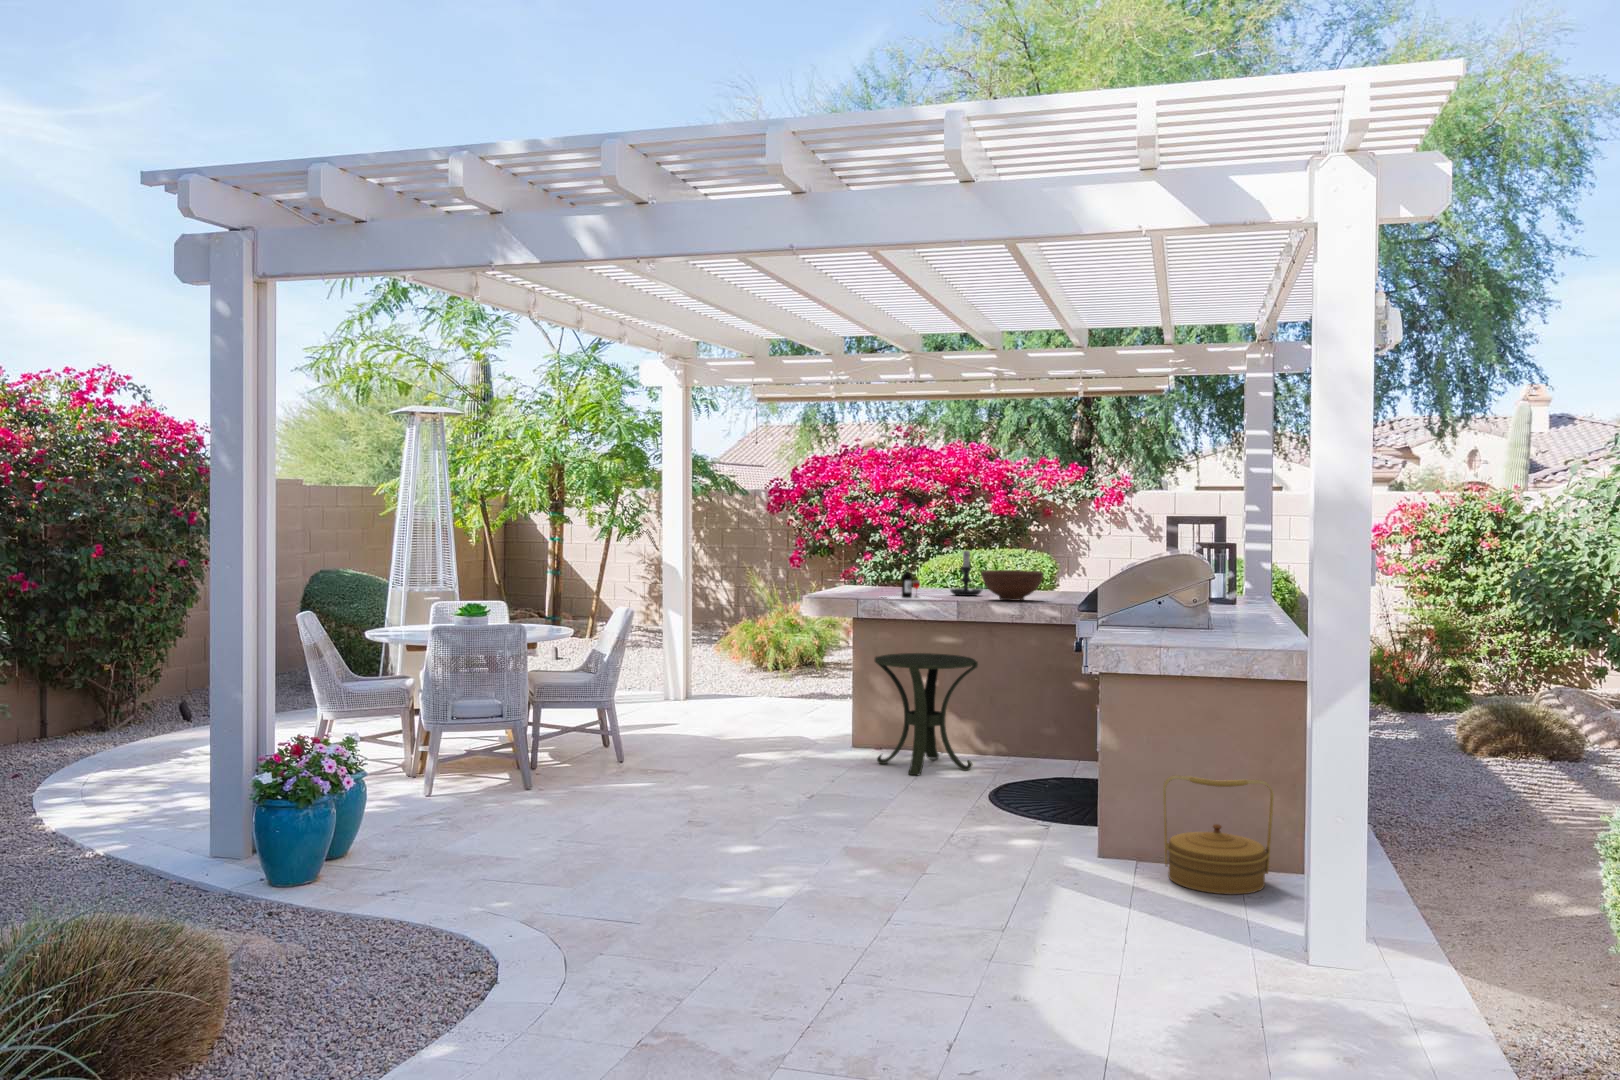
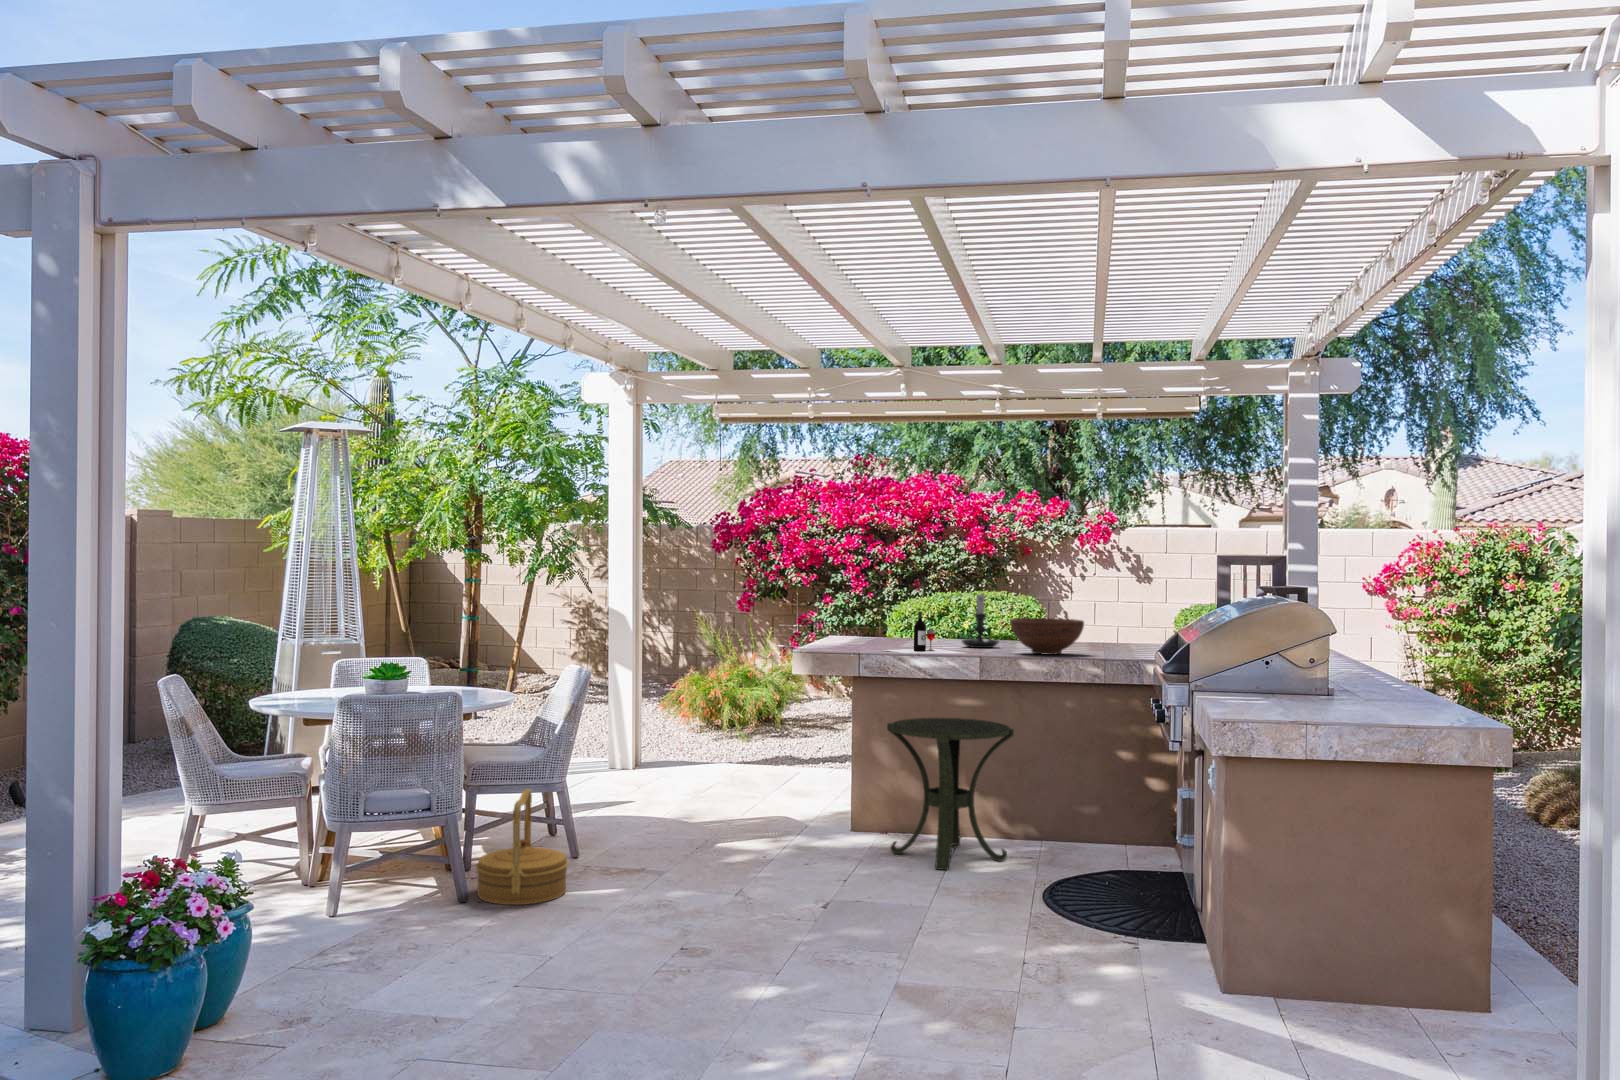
woven basket: present [1163,775,1274,895] -> present [476,789,569,905]

